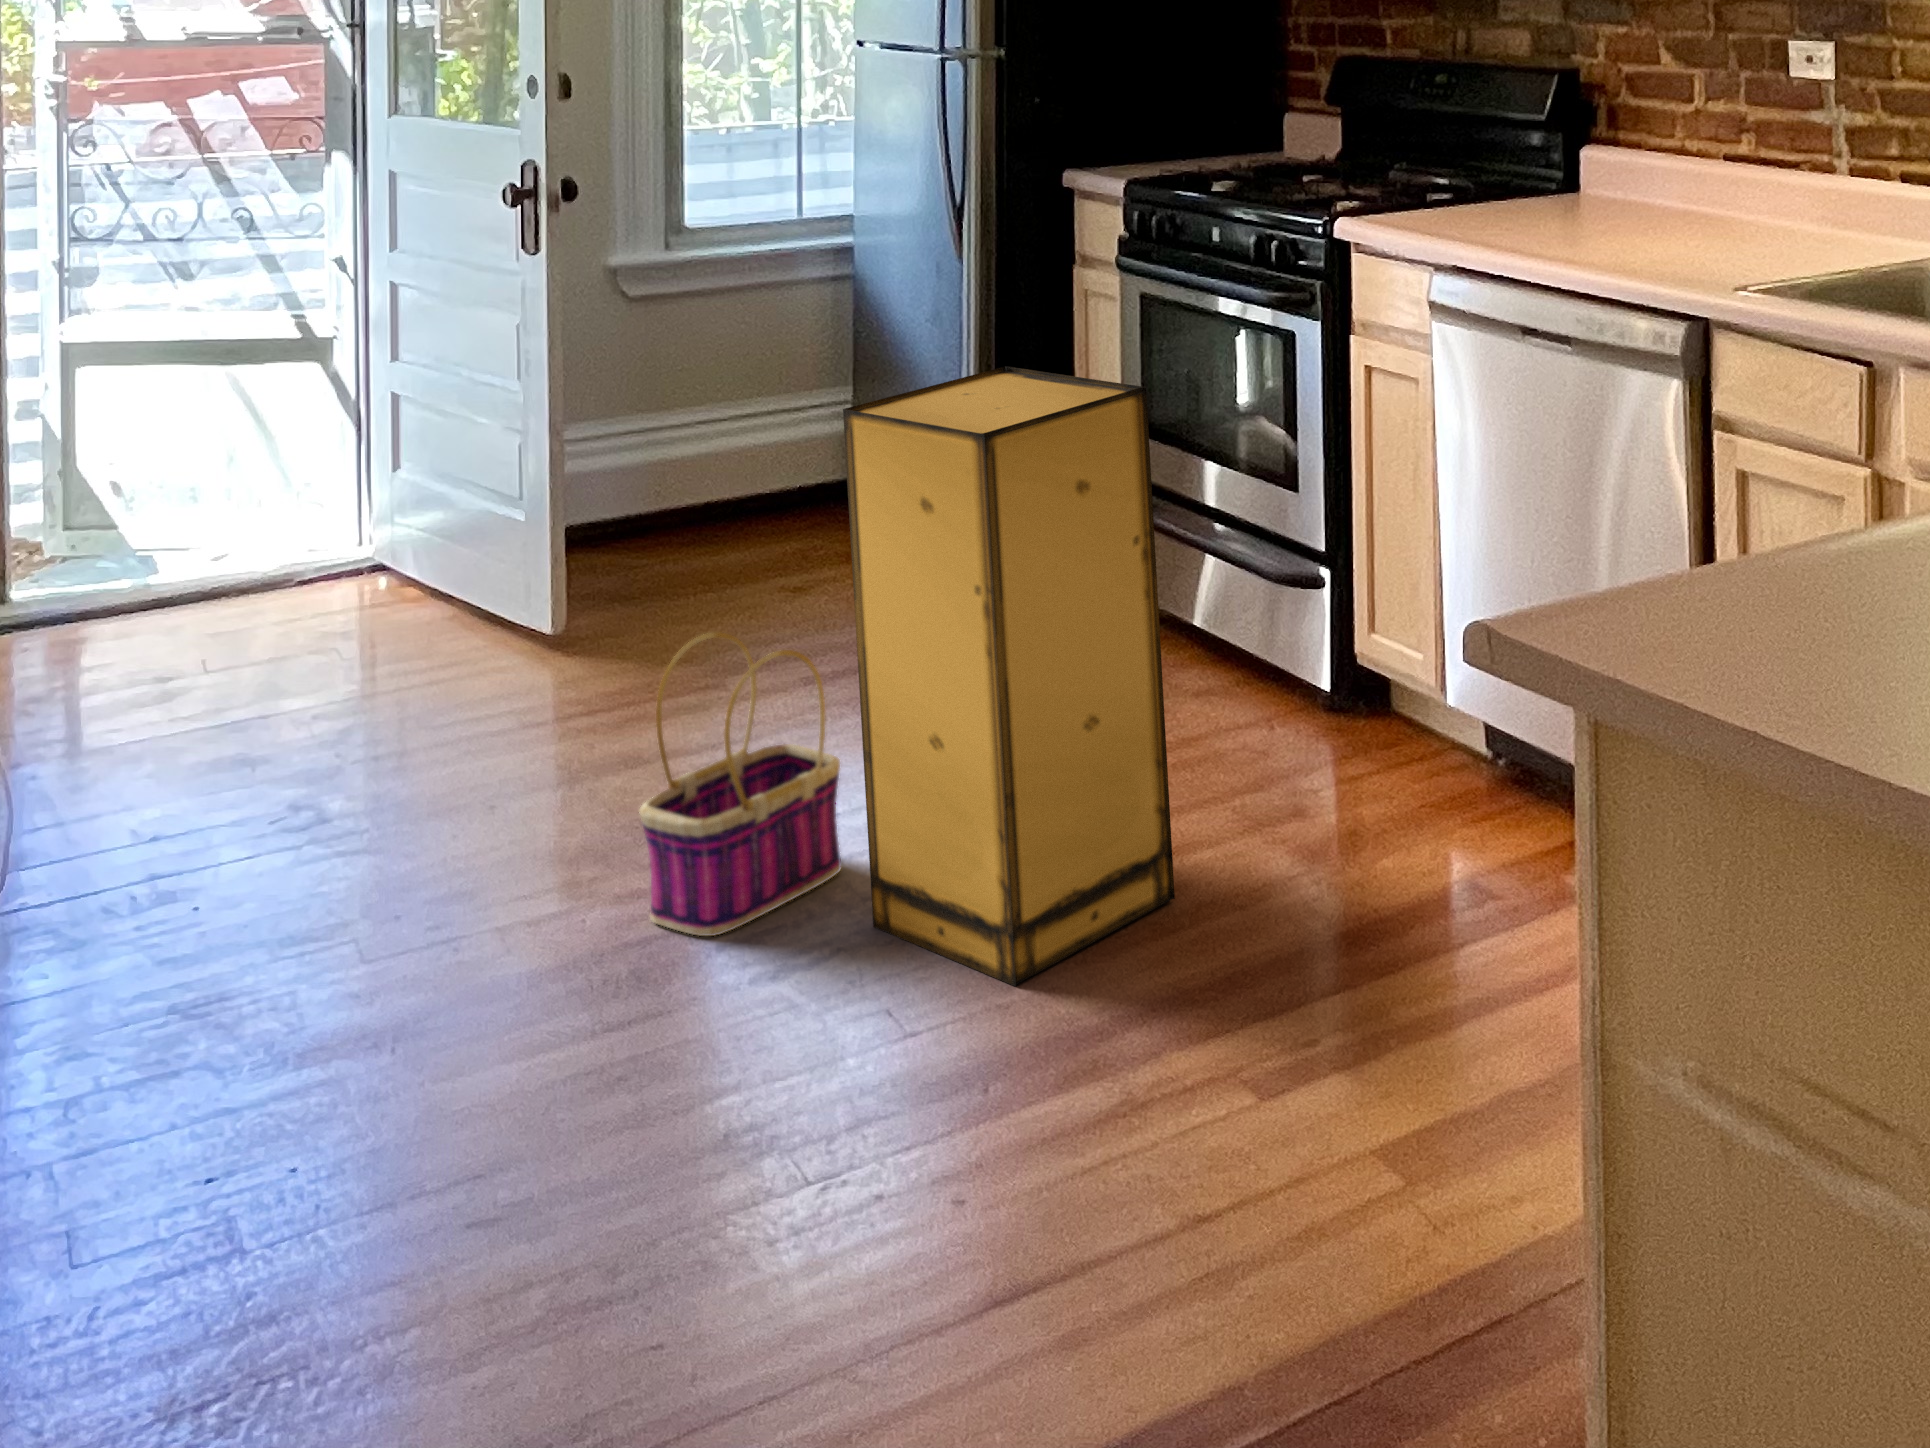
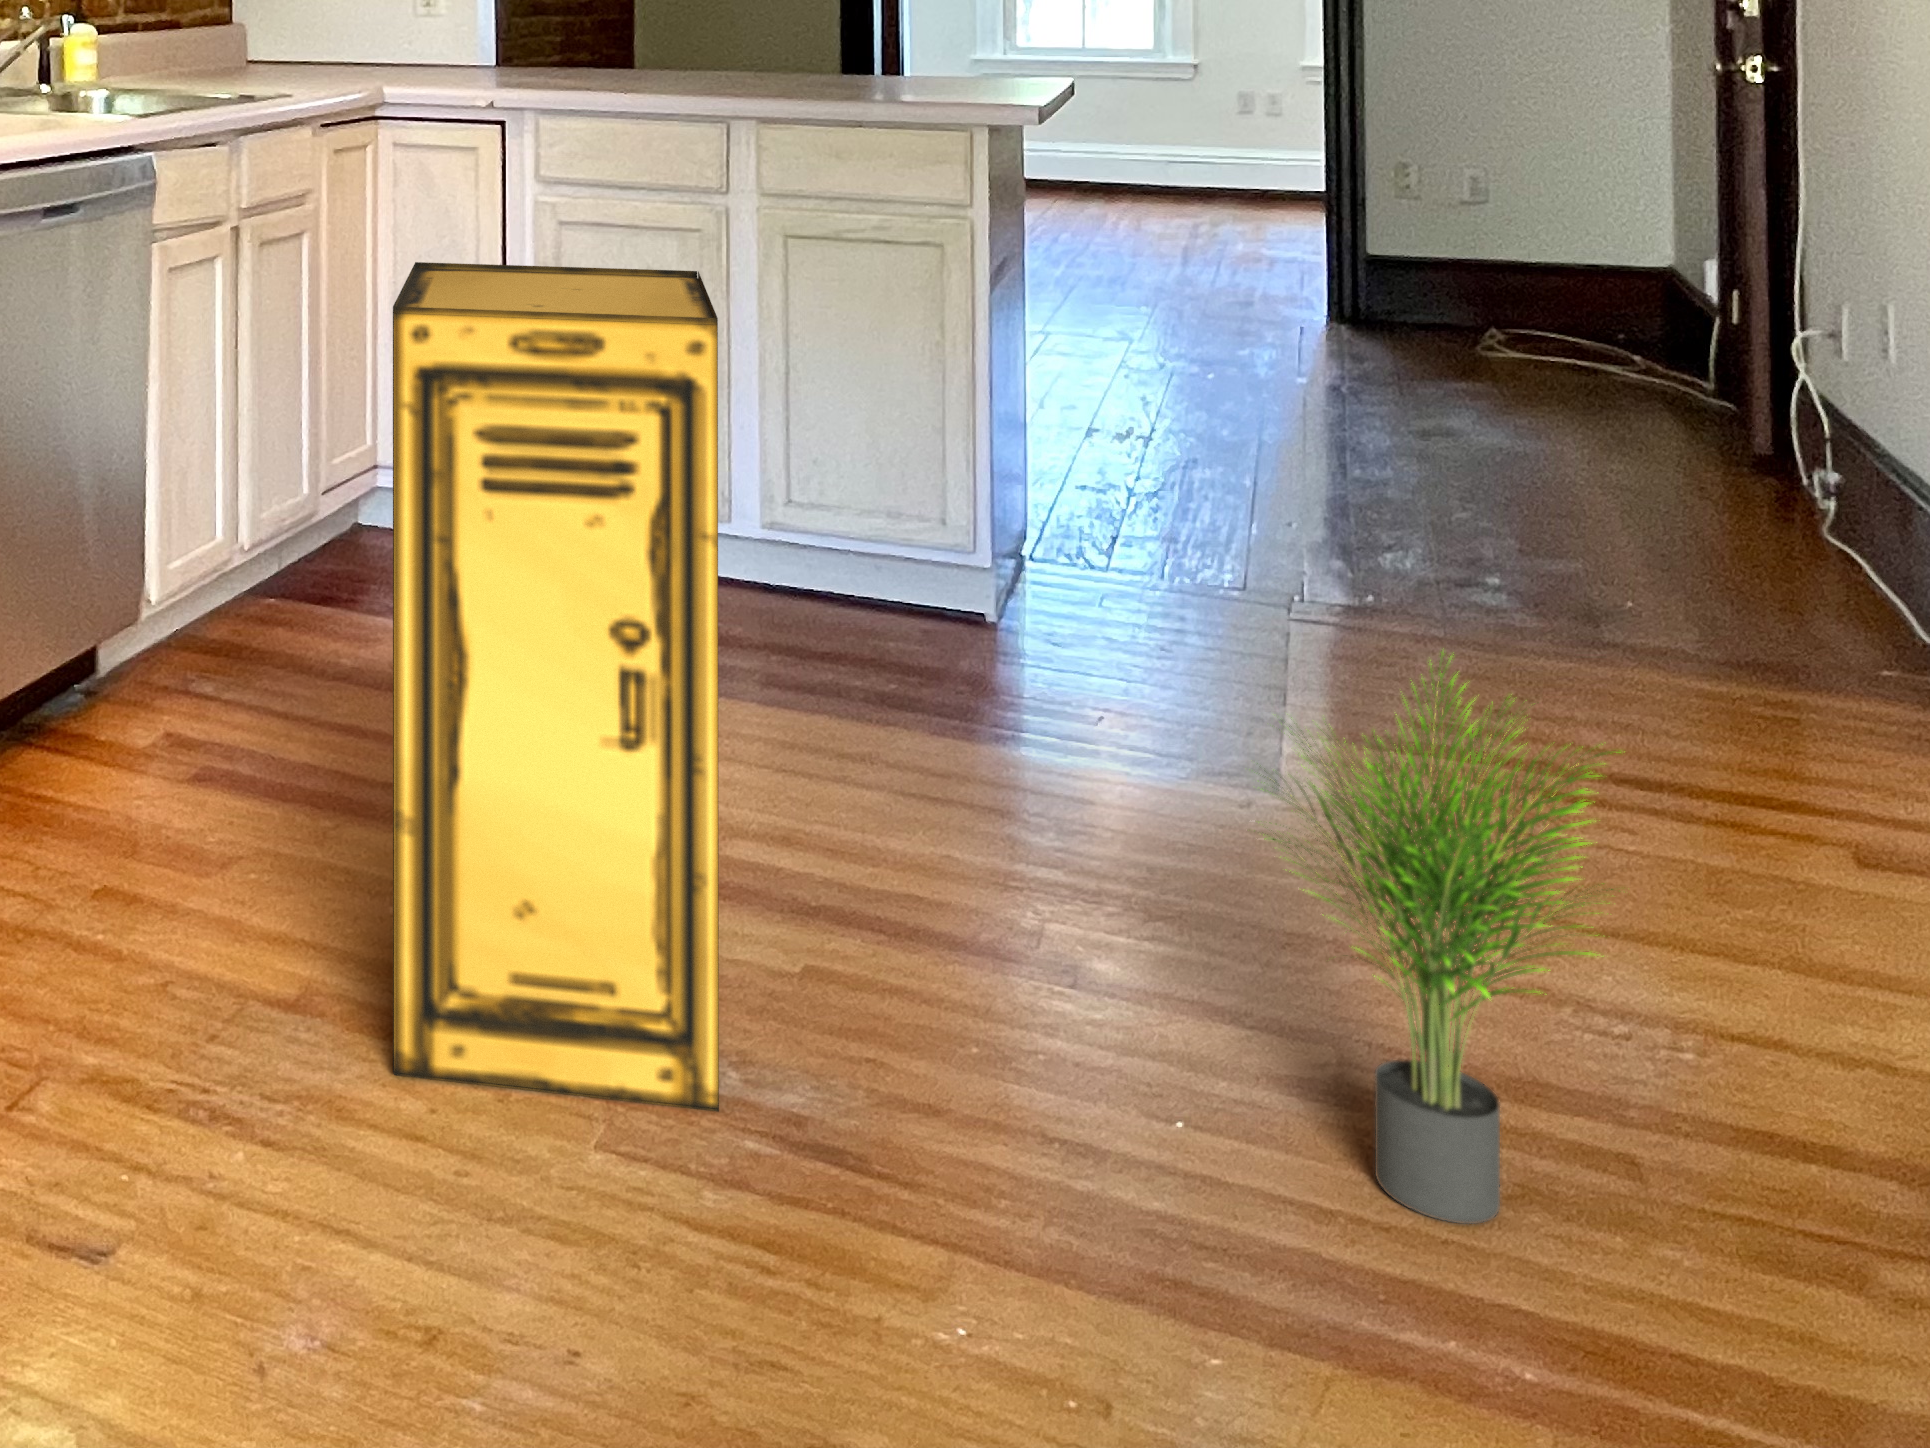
basket: present [640,632,841,936] -> none [612,778,993,1340]
potted plant: none [329,729,604,1130] -> present [1264,661,1613,1224]

